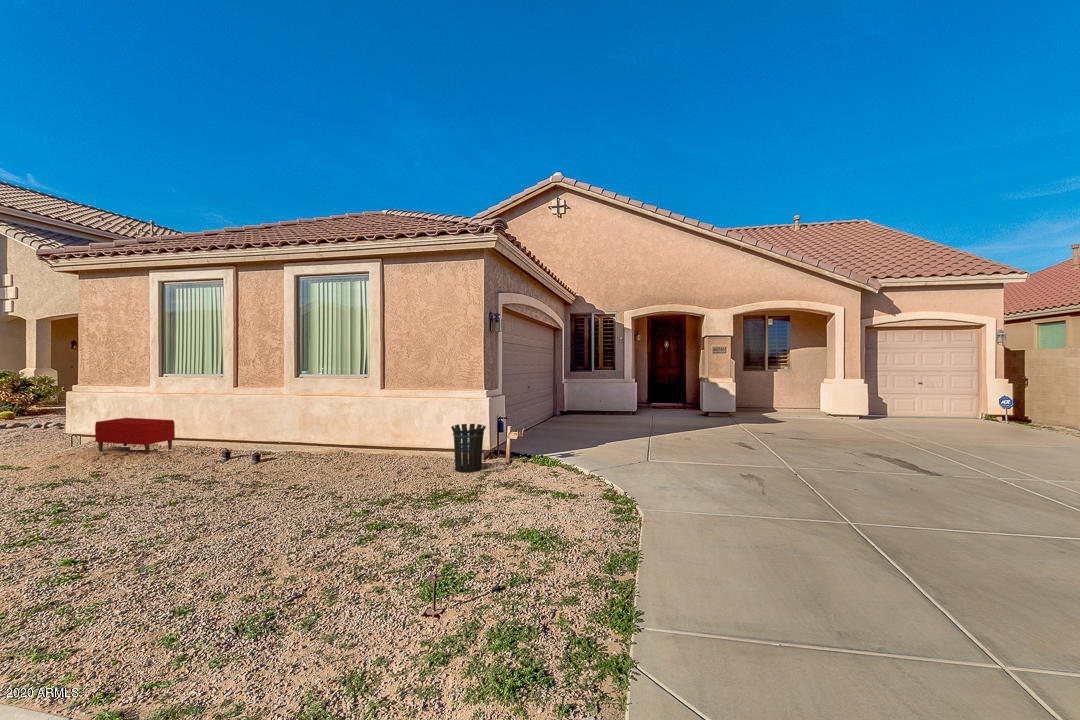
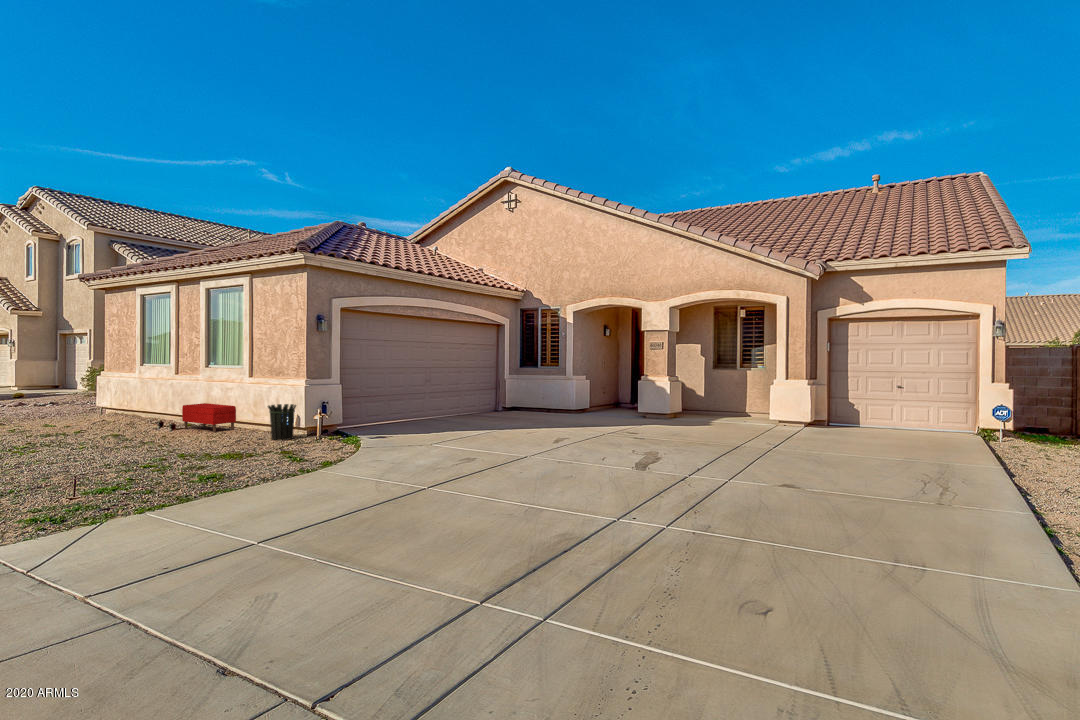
bench: present [95,418,175,454] -> present [182,403,236,432]

